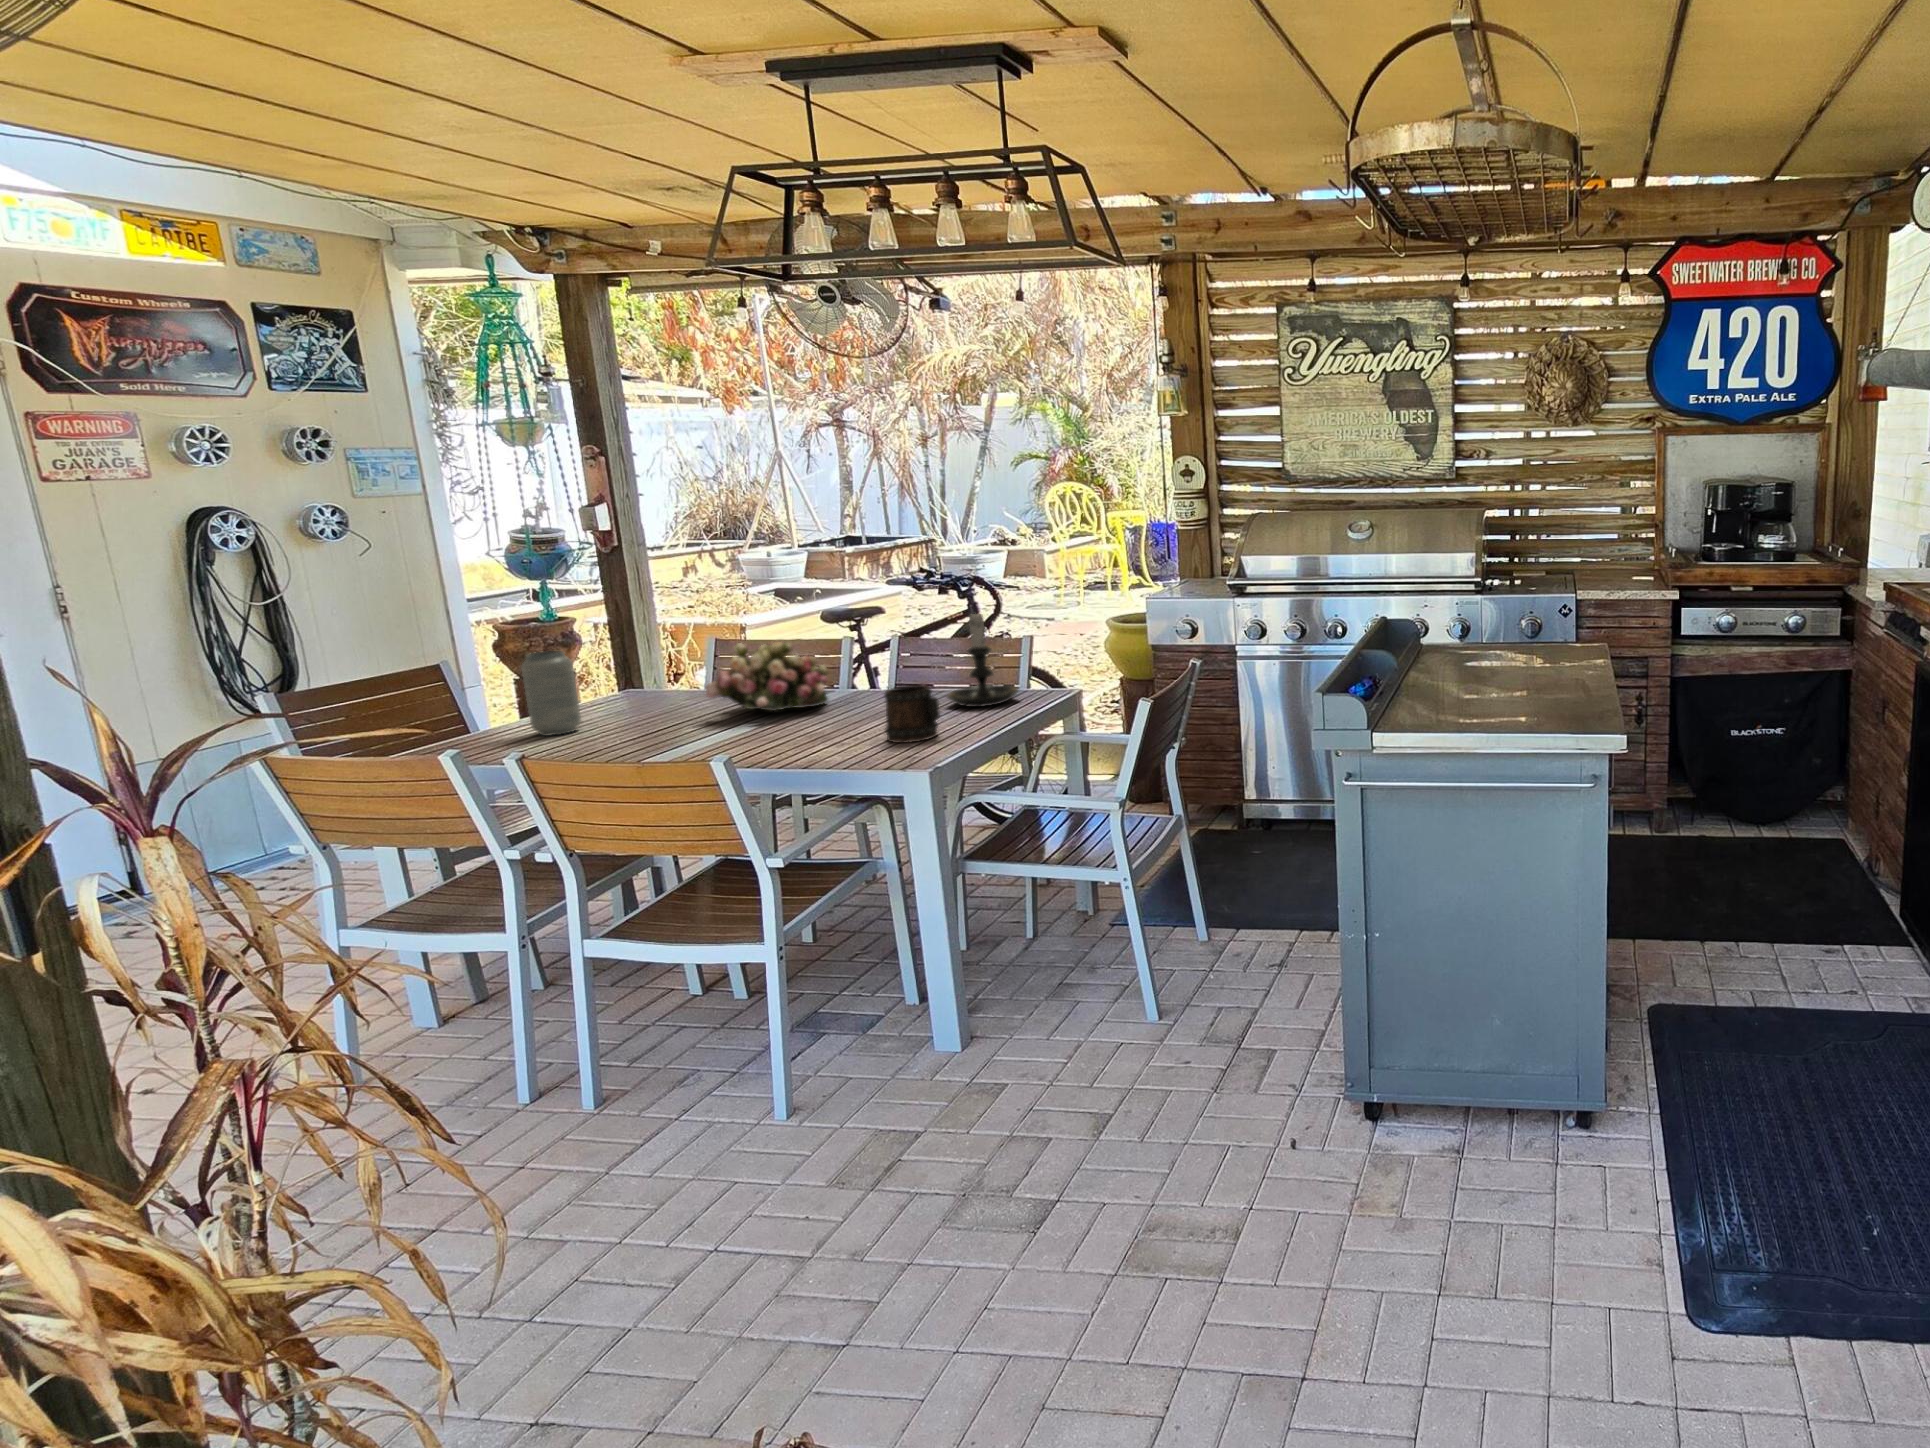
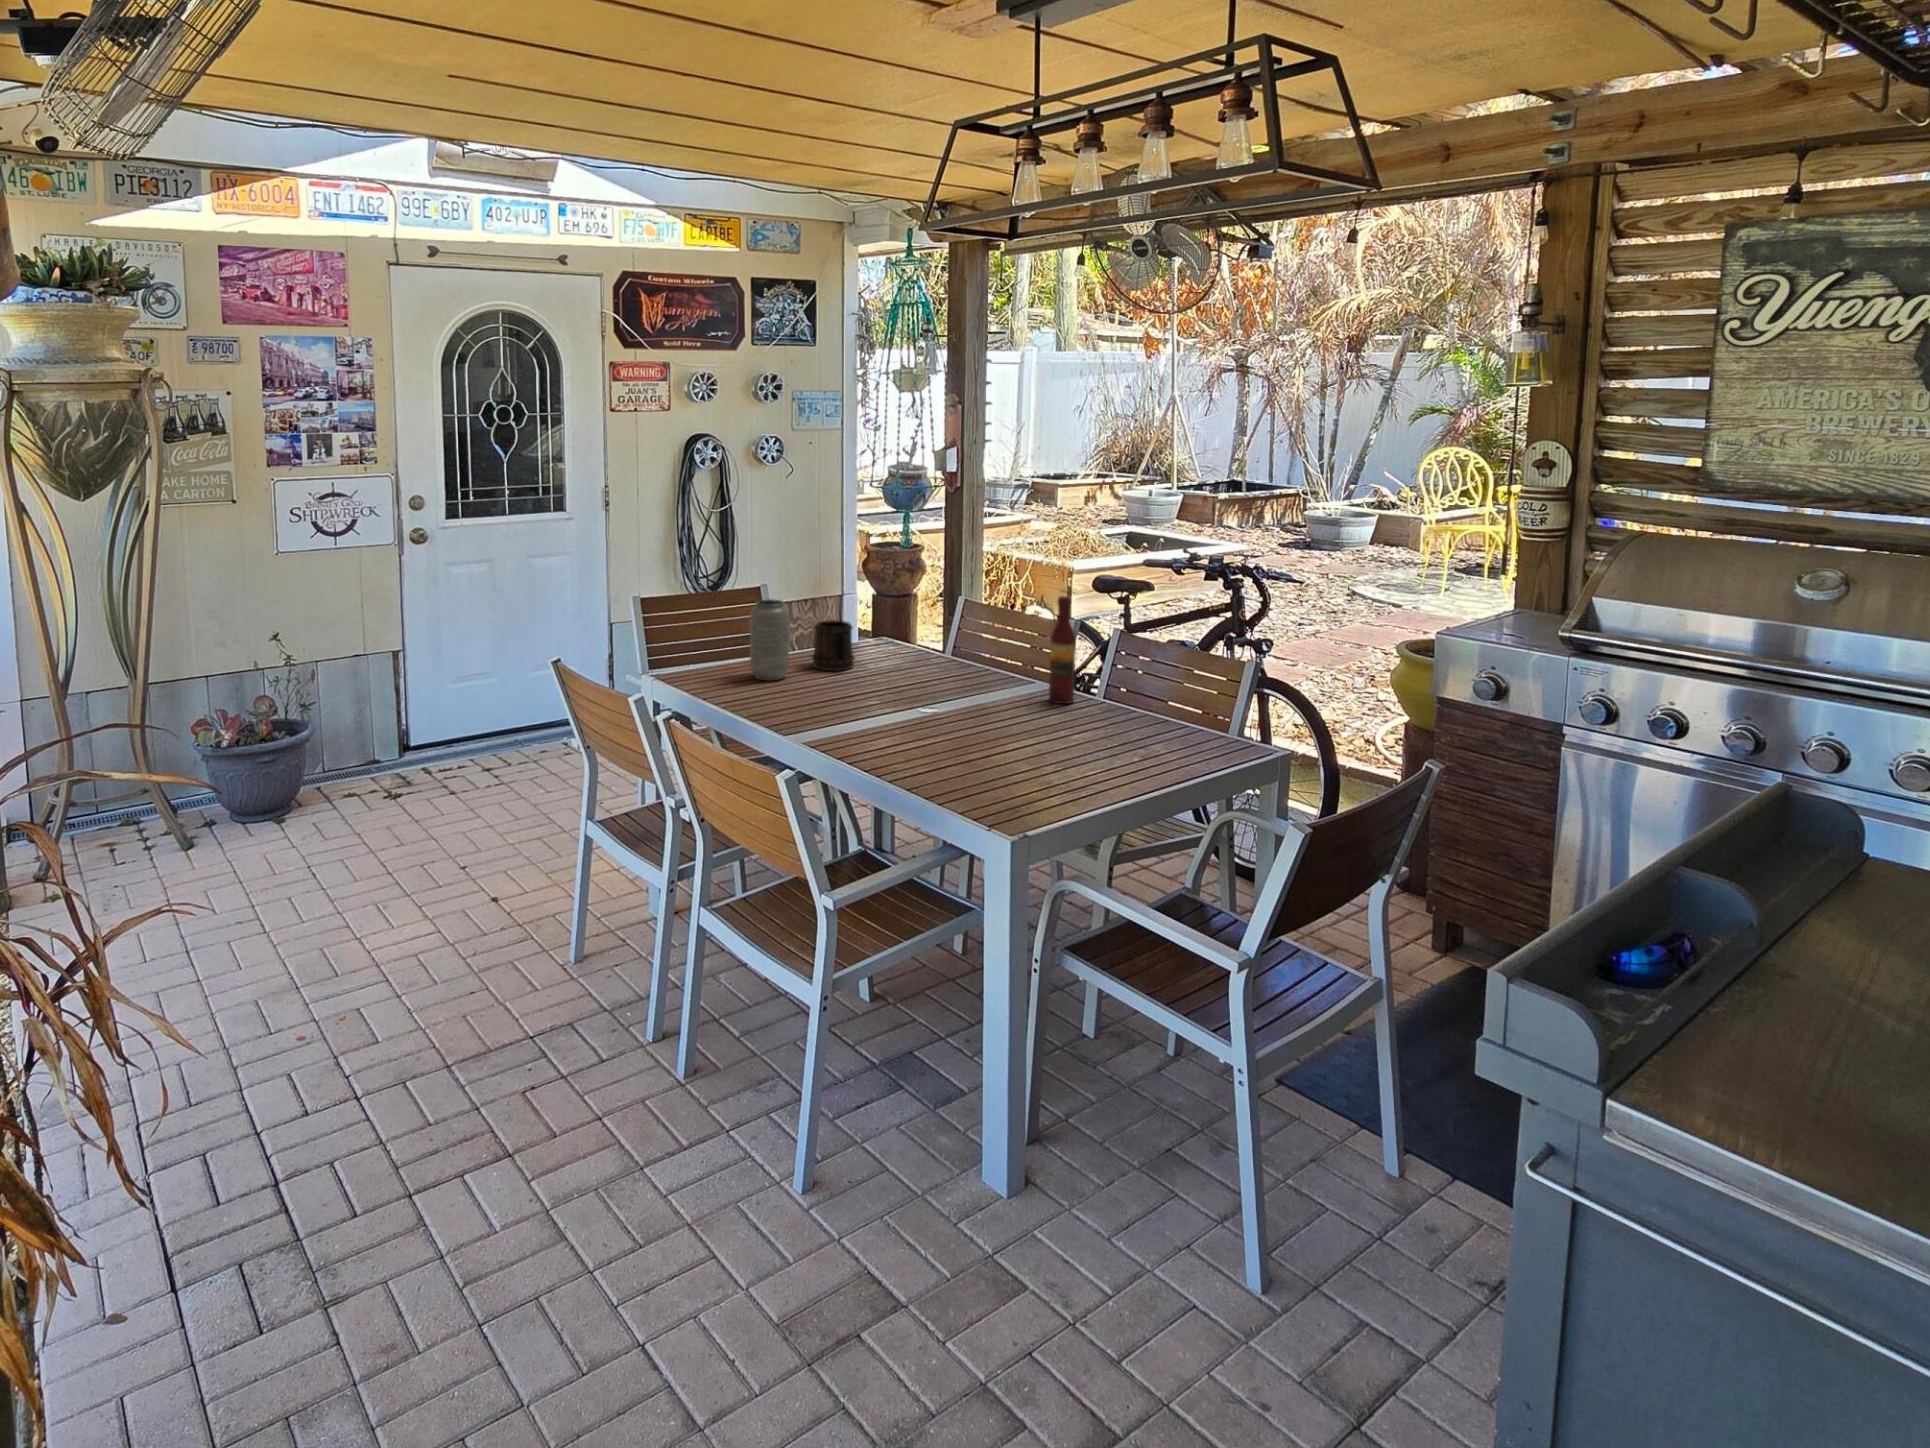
wine bottle: none [870,602,899,695] -> present [1049,596,1076,704]
candle holder: present [945,613,1018,707] -> none [1095,628,1183,754]
flower arrangement: present [706,642,828,711] -> none [880,621,1001,703]
beer mug: present [884,685,940,743] -> present [812,620,854,671]

